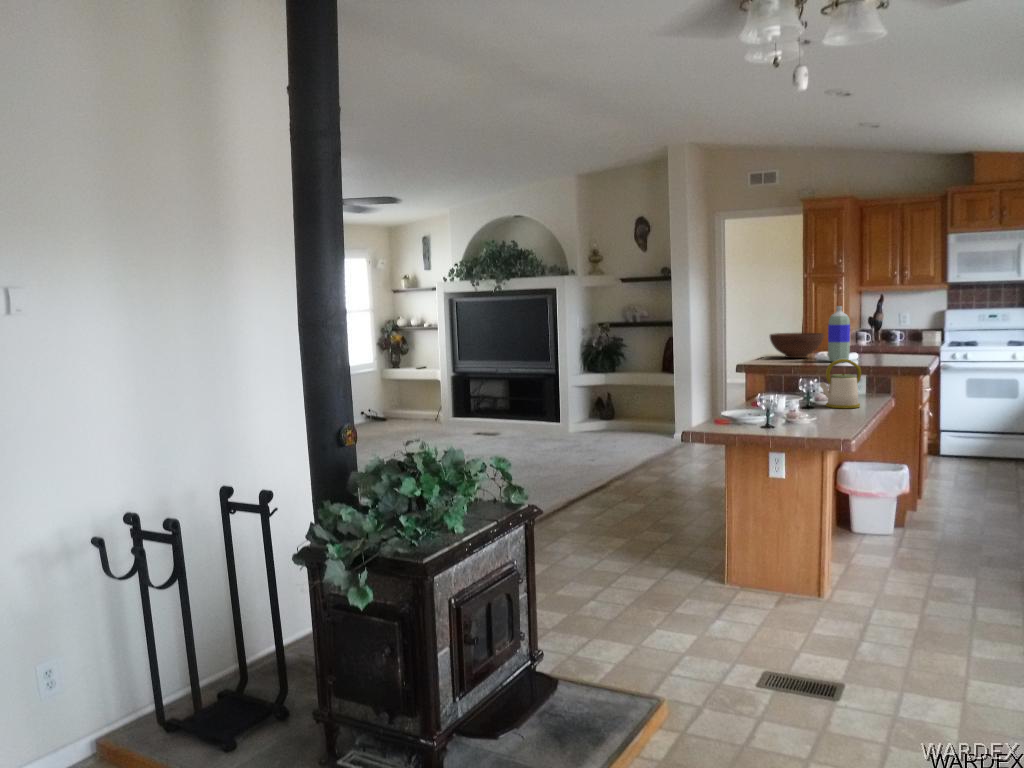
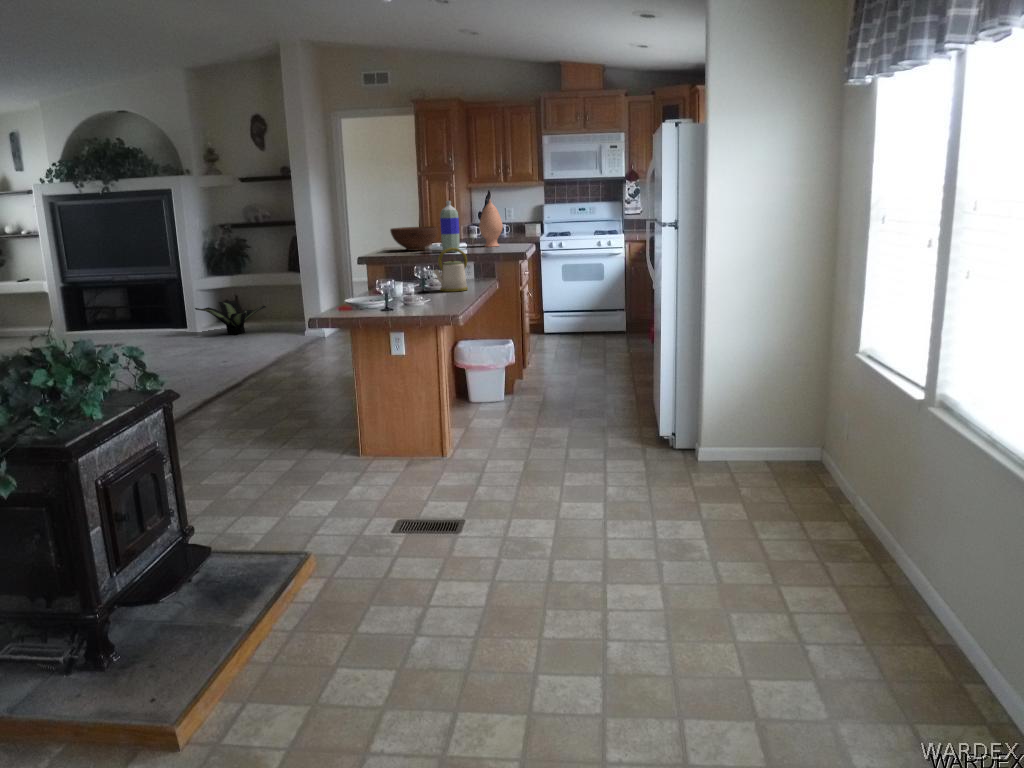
vase: none [873,304,902,357] -> present [479,199,503,247]
potted plant: none [568,397,634,430] -> present [195,301,266,335]

